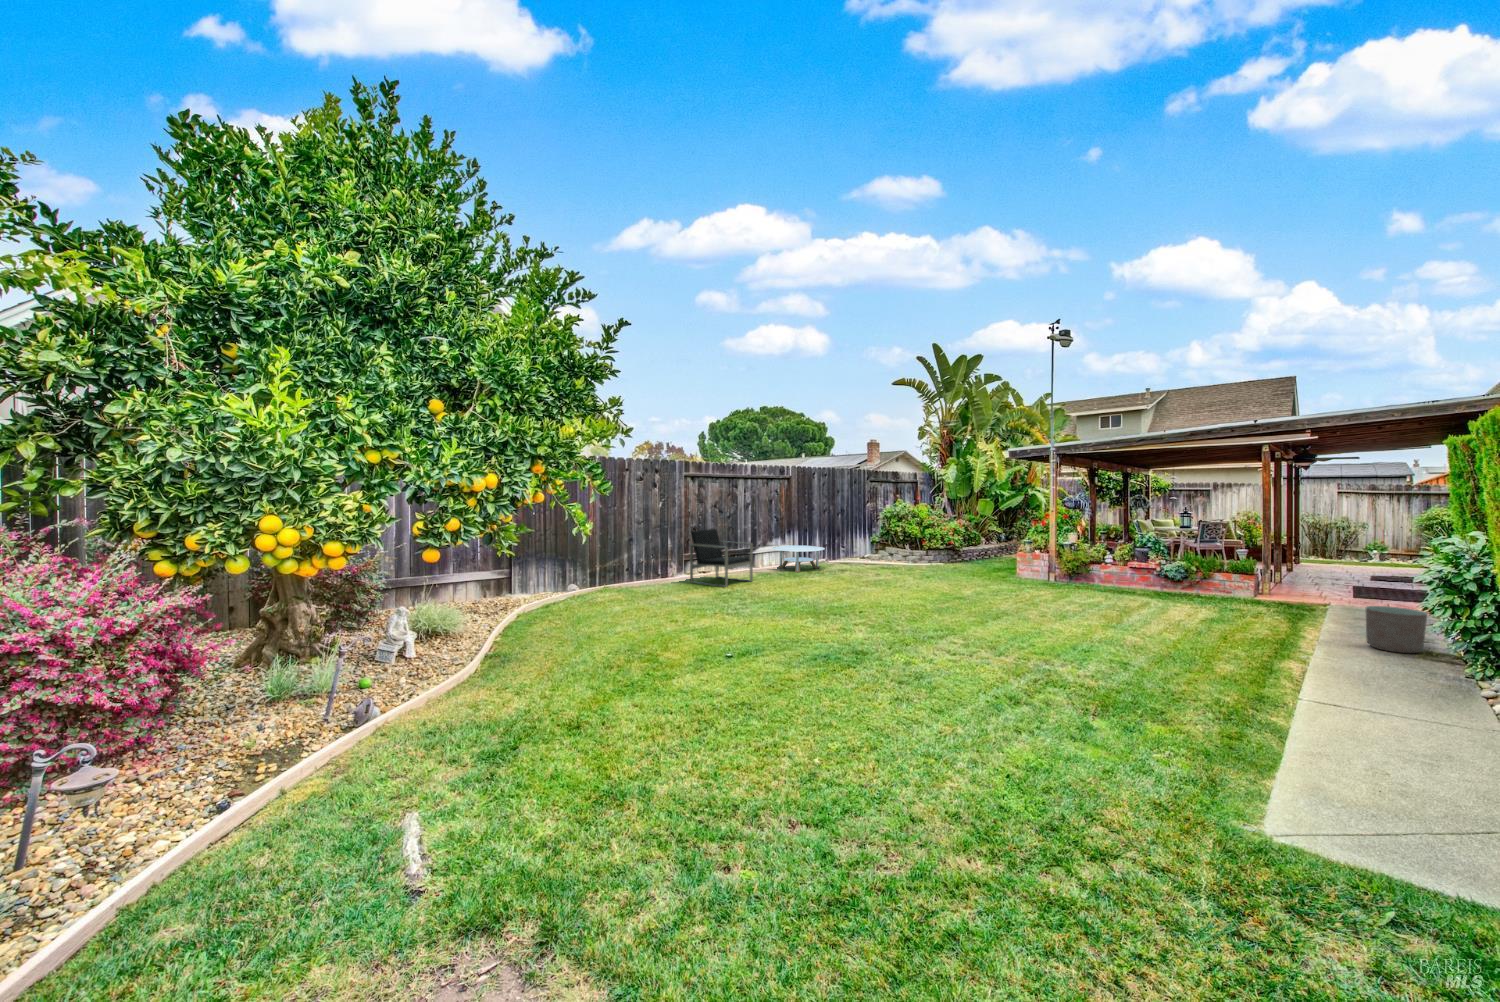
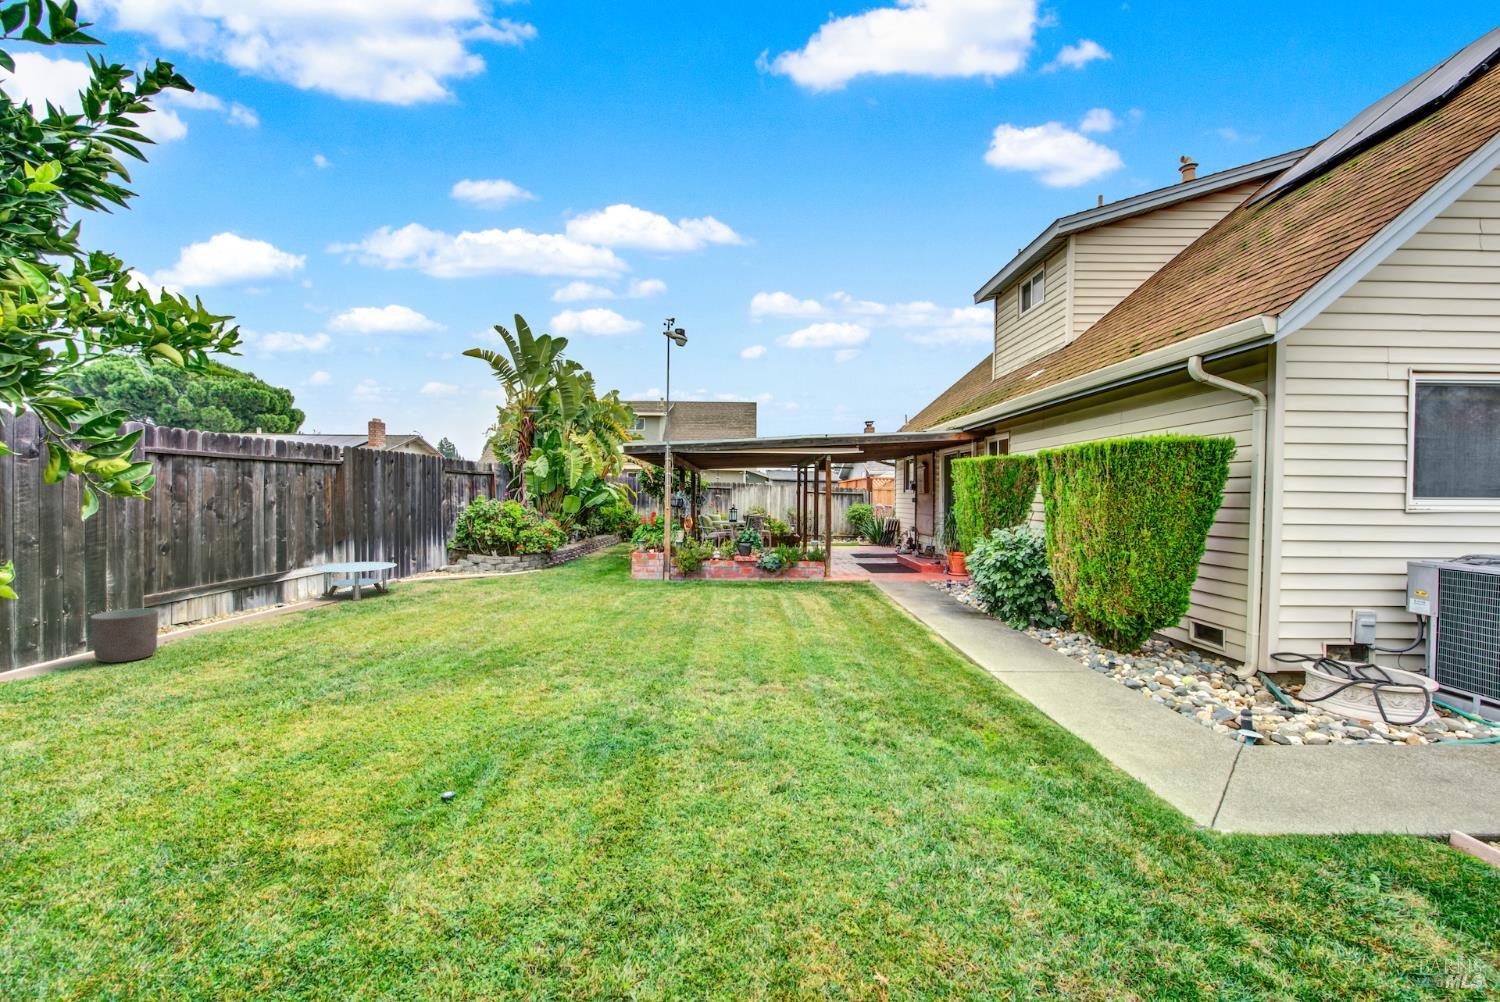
armchair: present [690,529,753,587] -> none [164,546,289,639]
planter: present [1366,606,1427,653] -> present [91,608,158,663]

